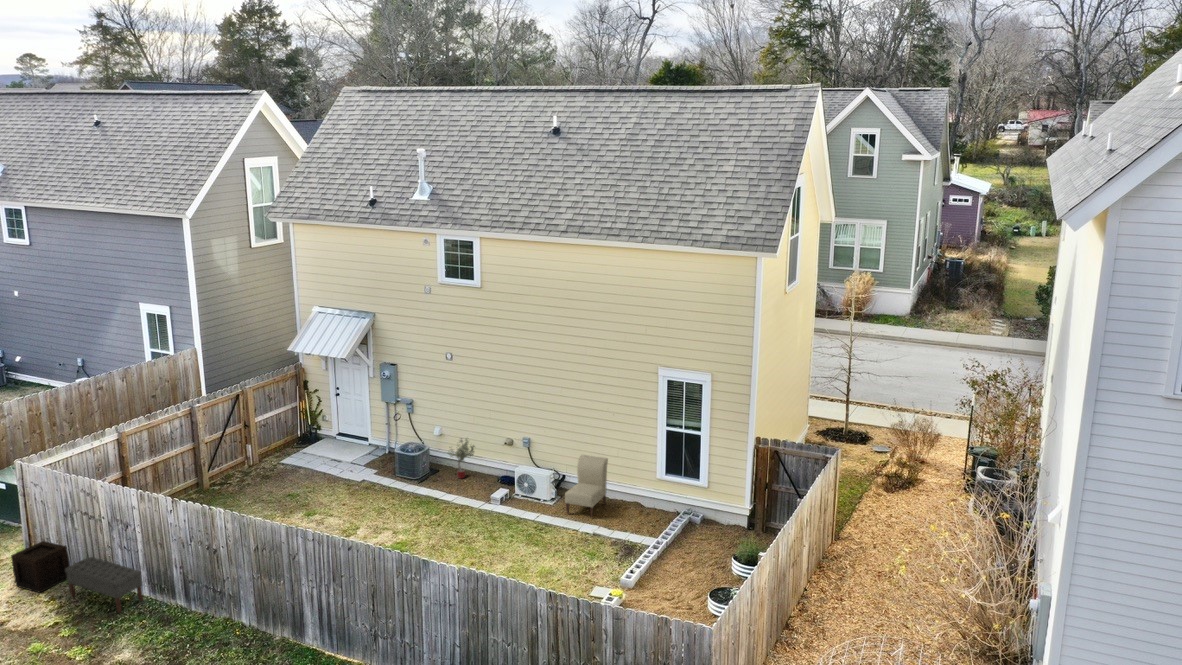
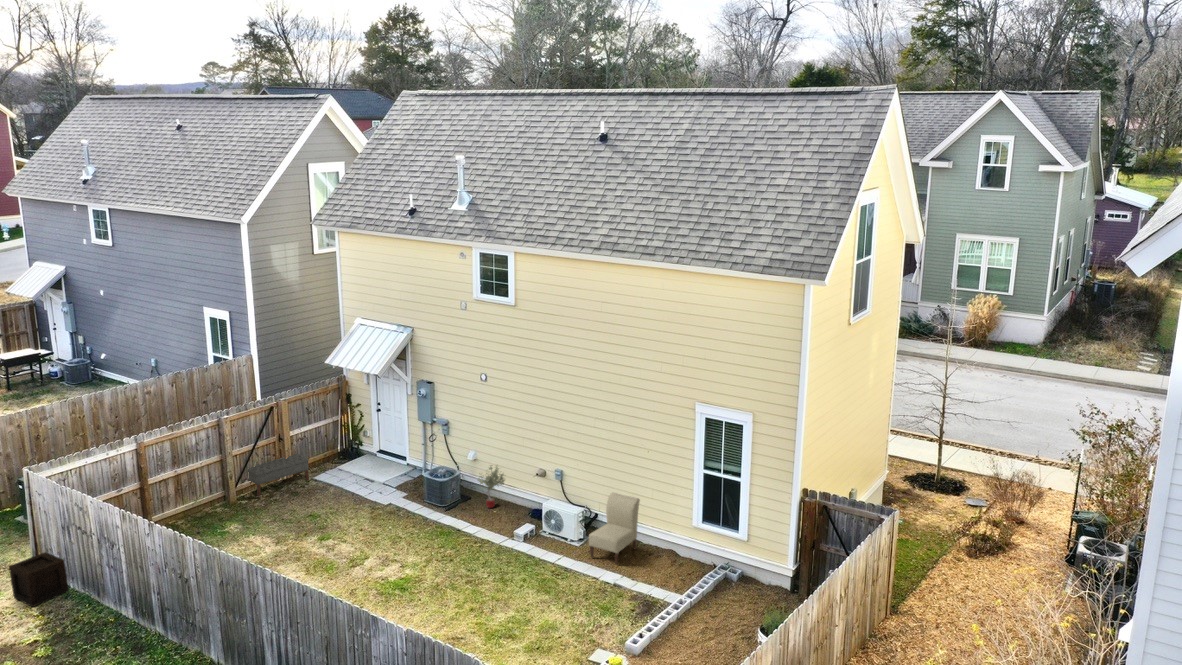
bench: present [65,557,143,613] -> present [248,454,309,496]

